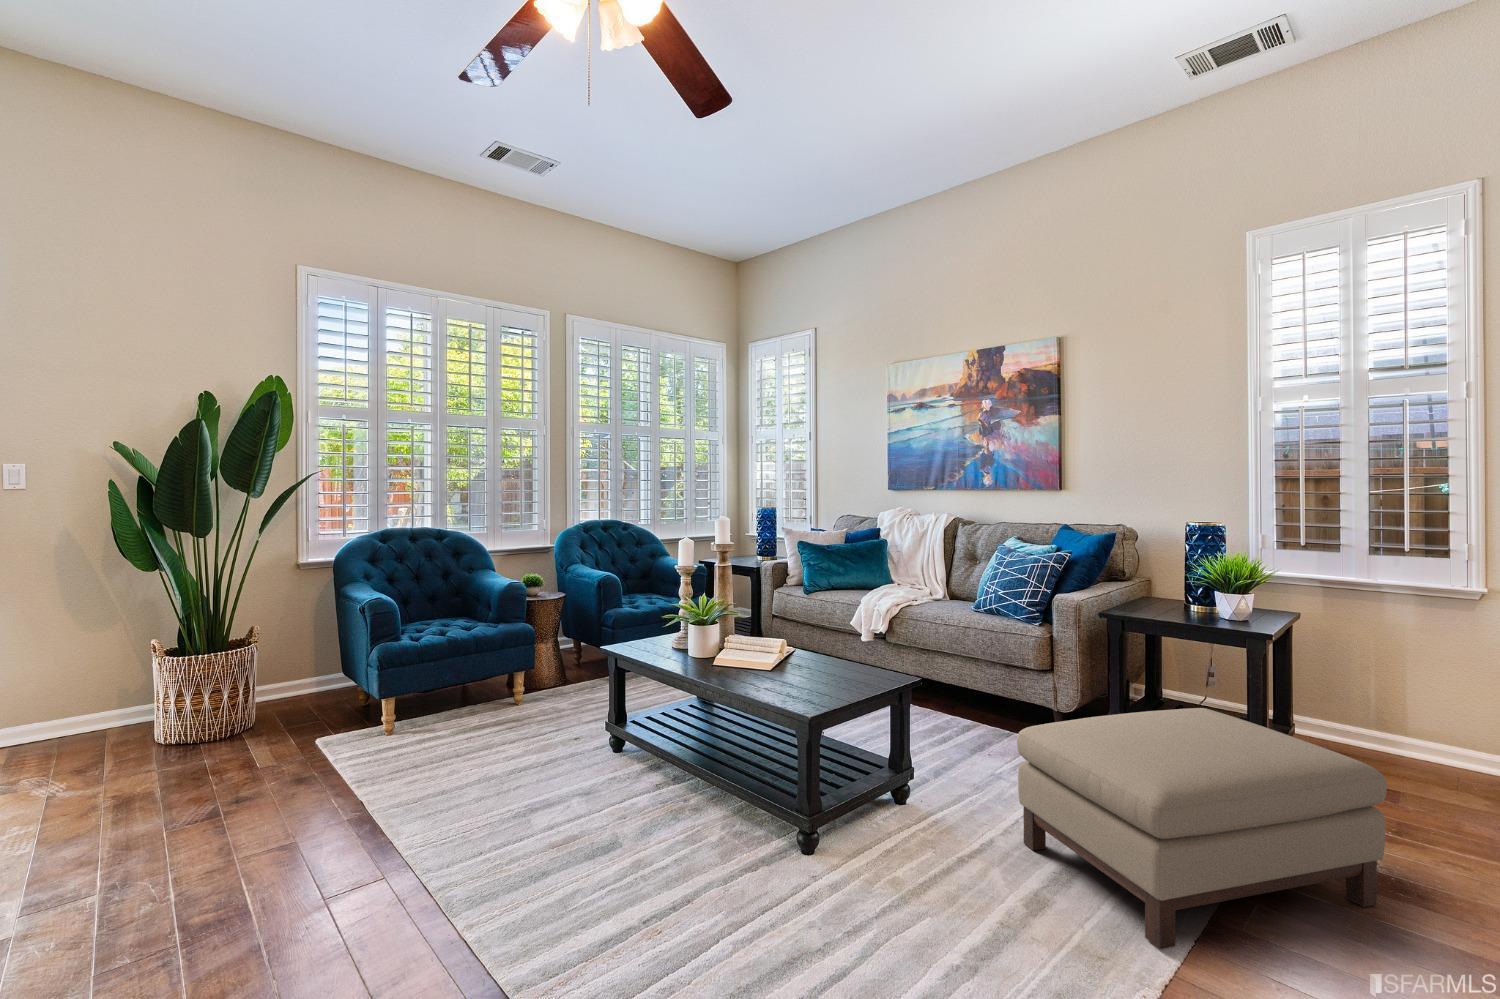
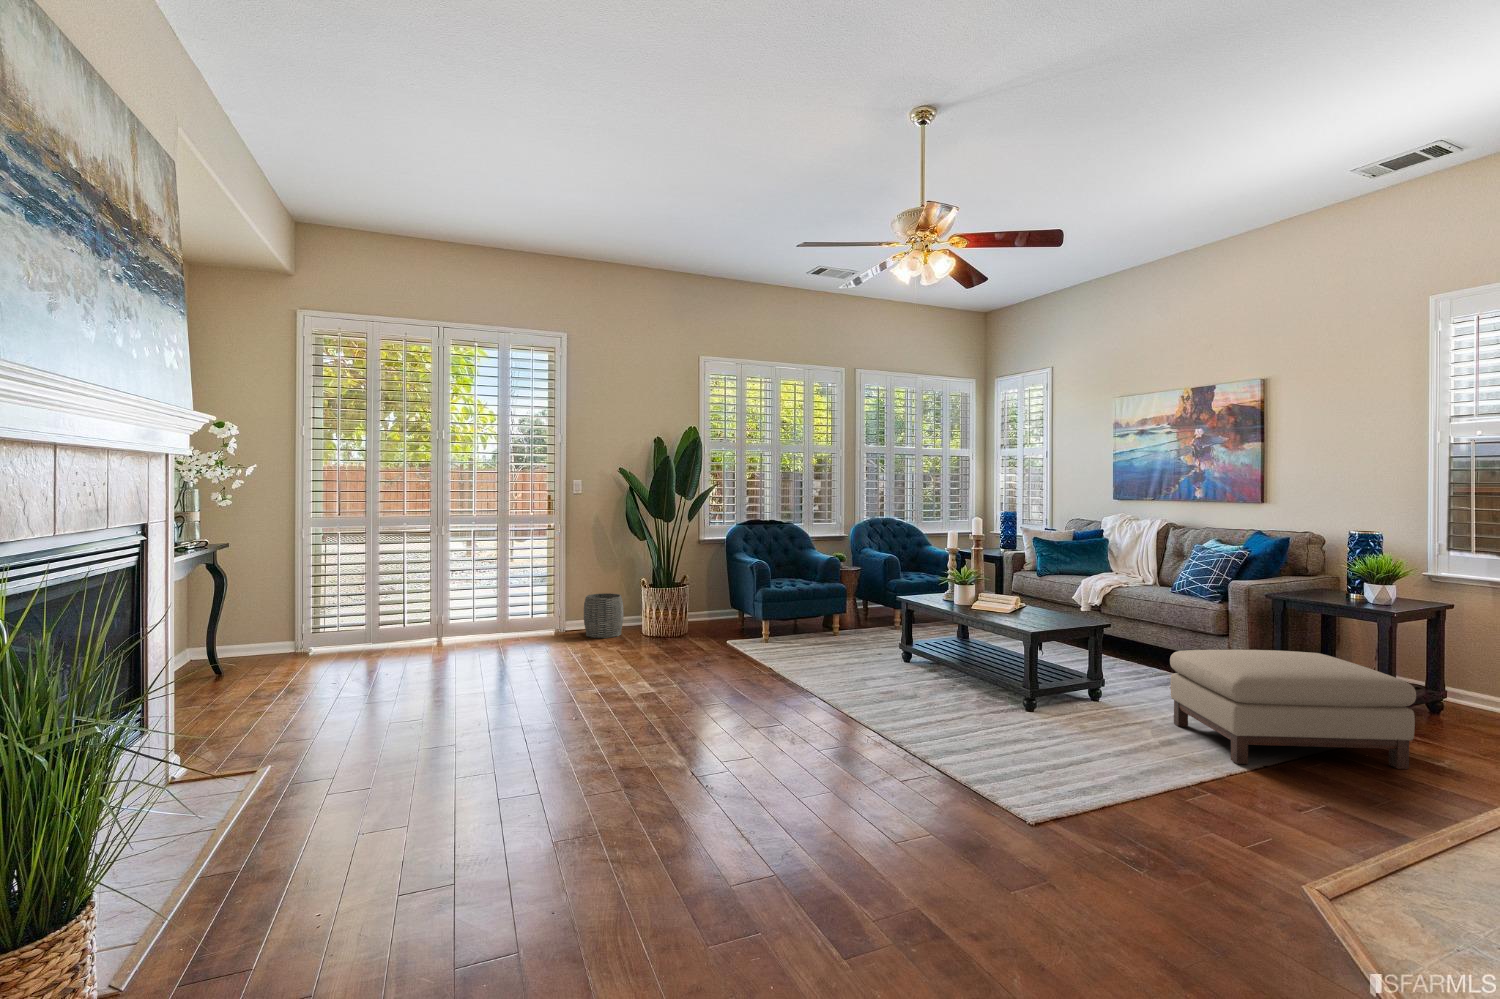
woven basket: none [37,668,133,757] -> present [584,593,623,638]

